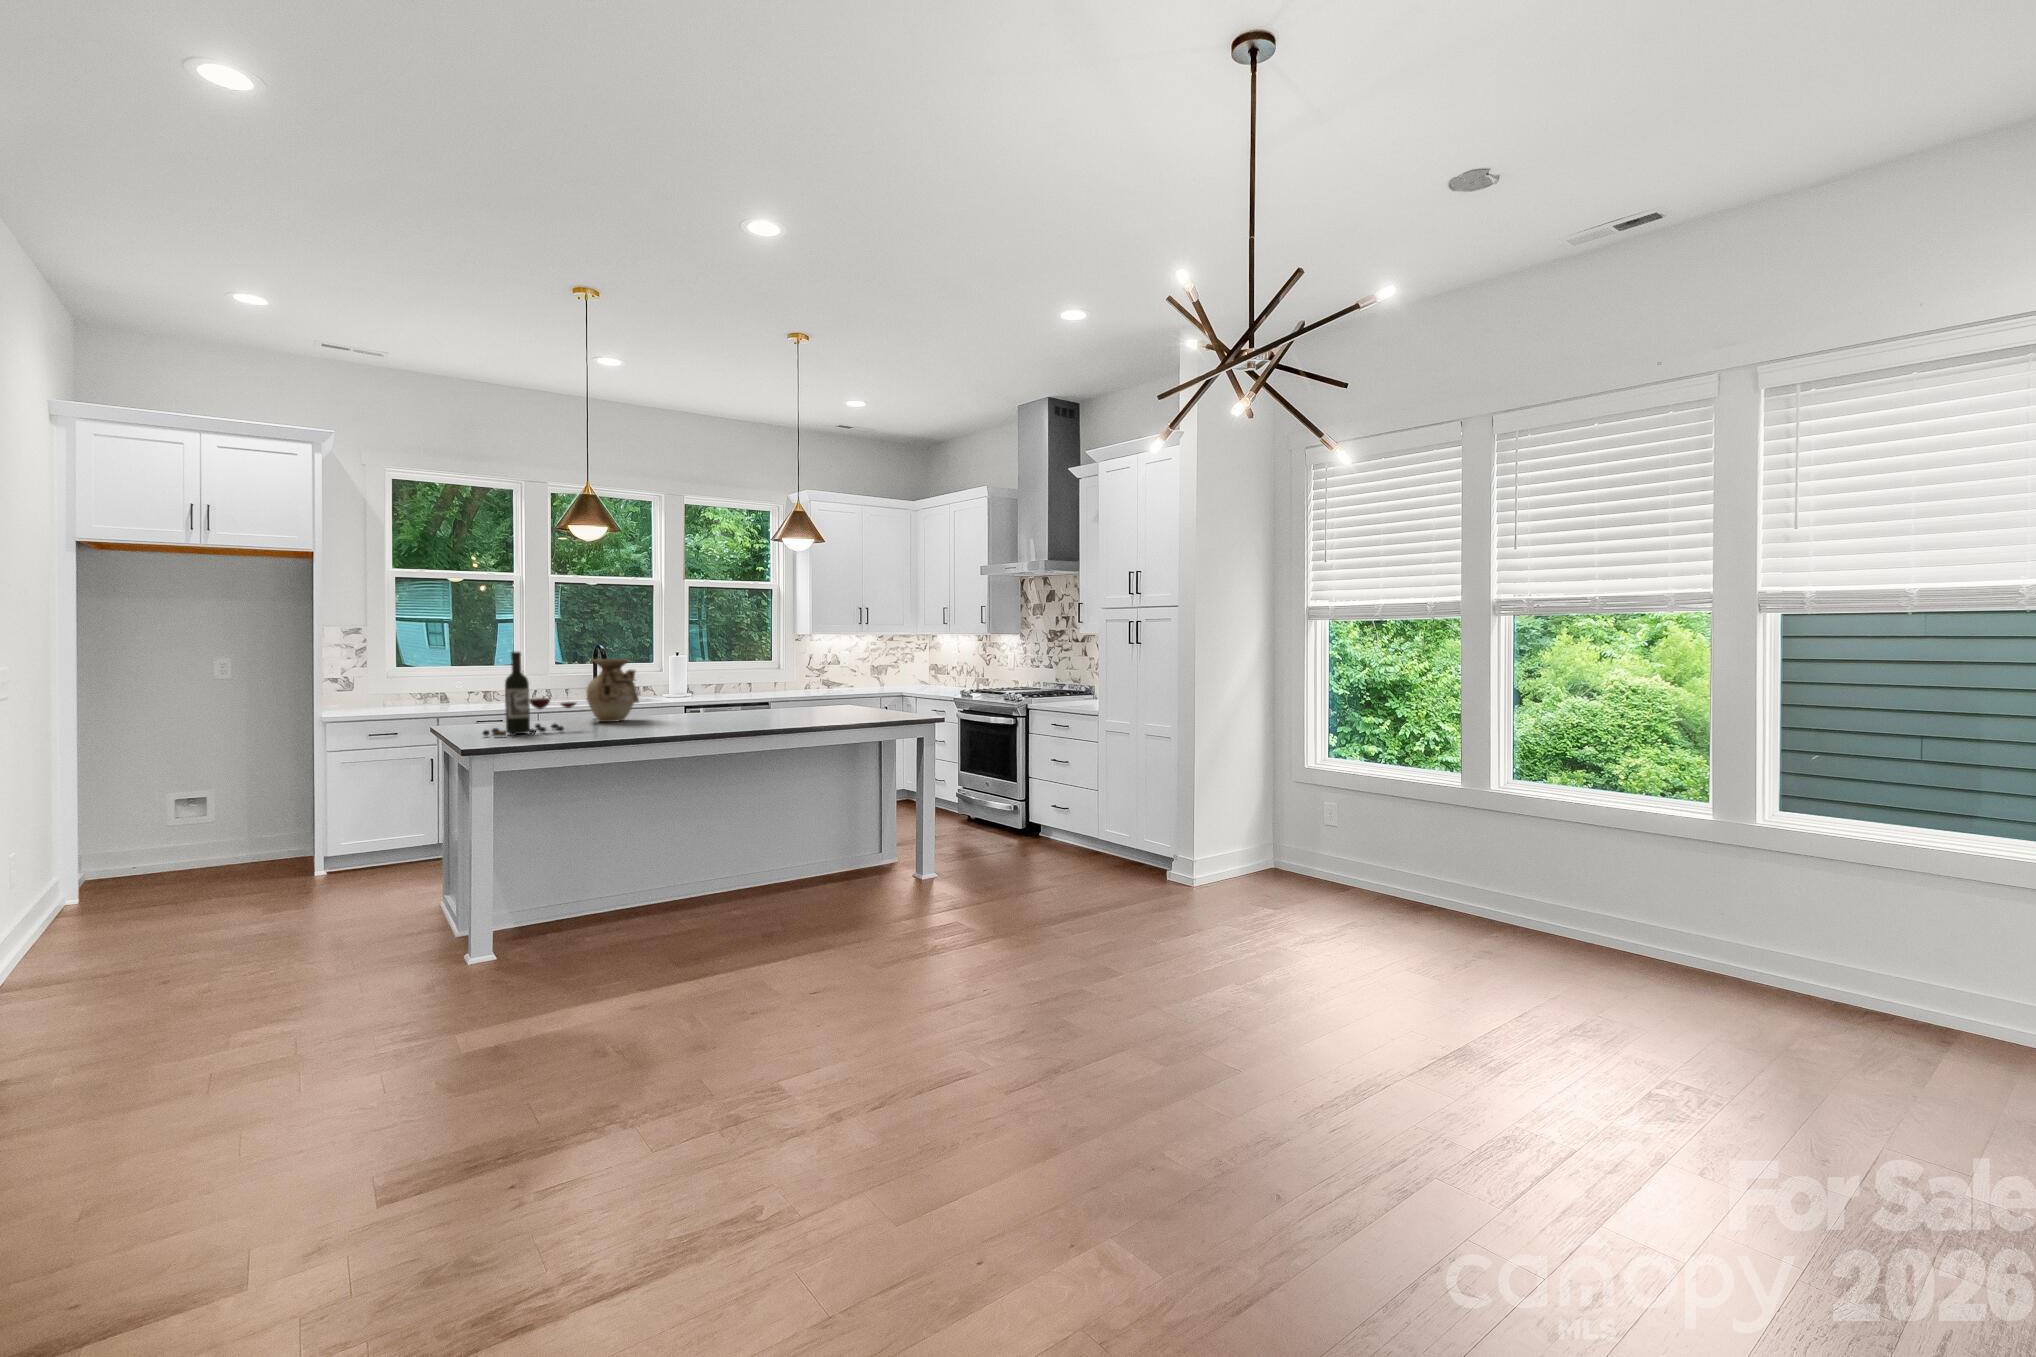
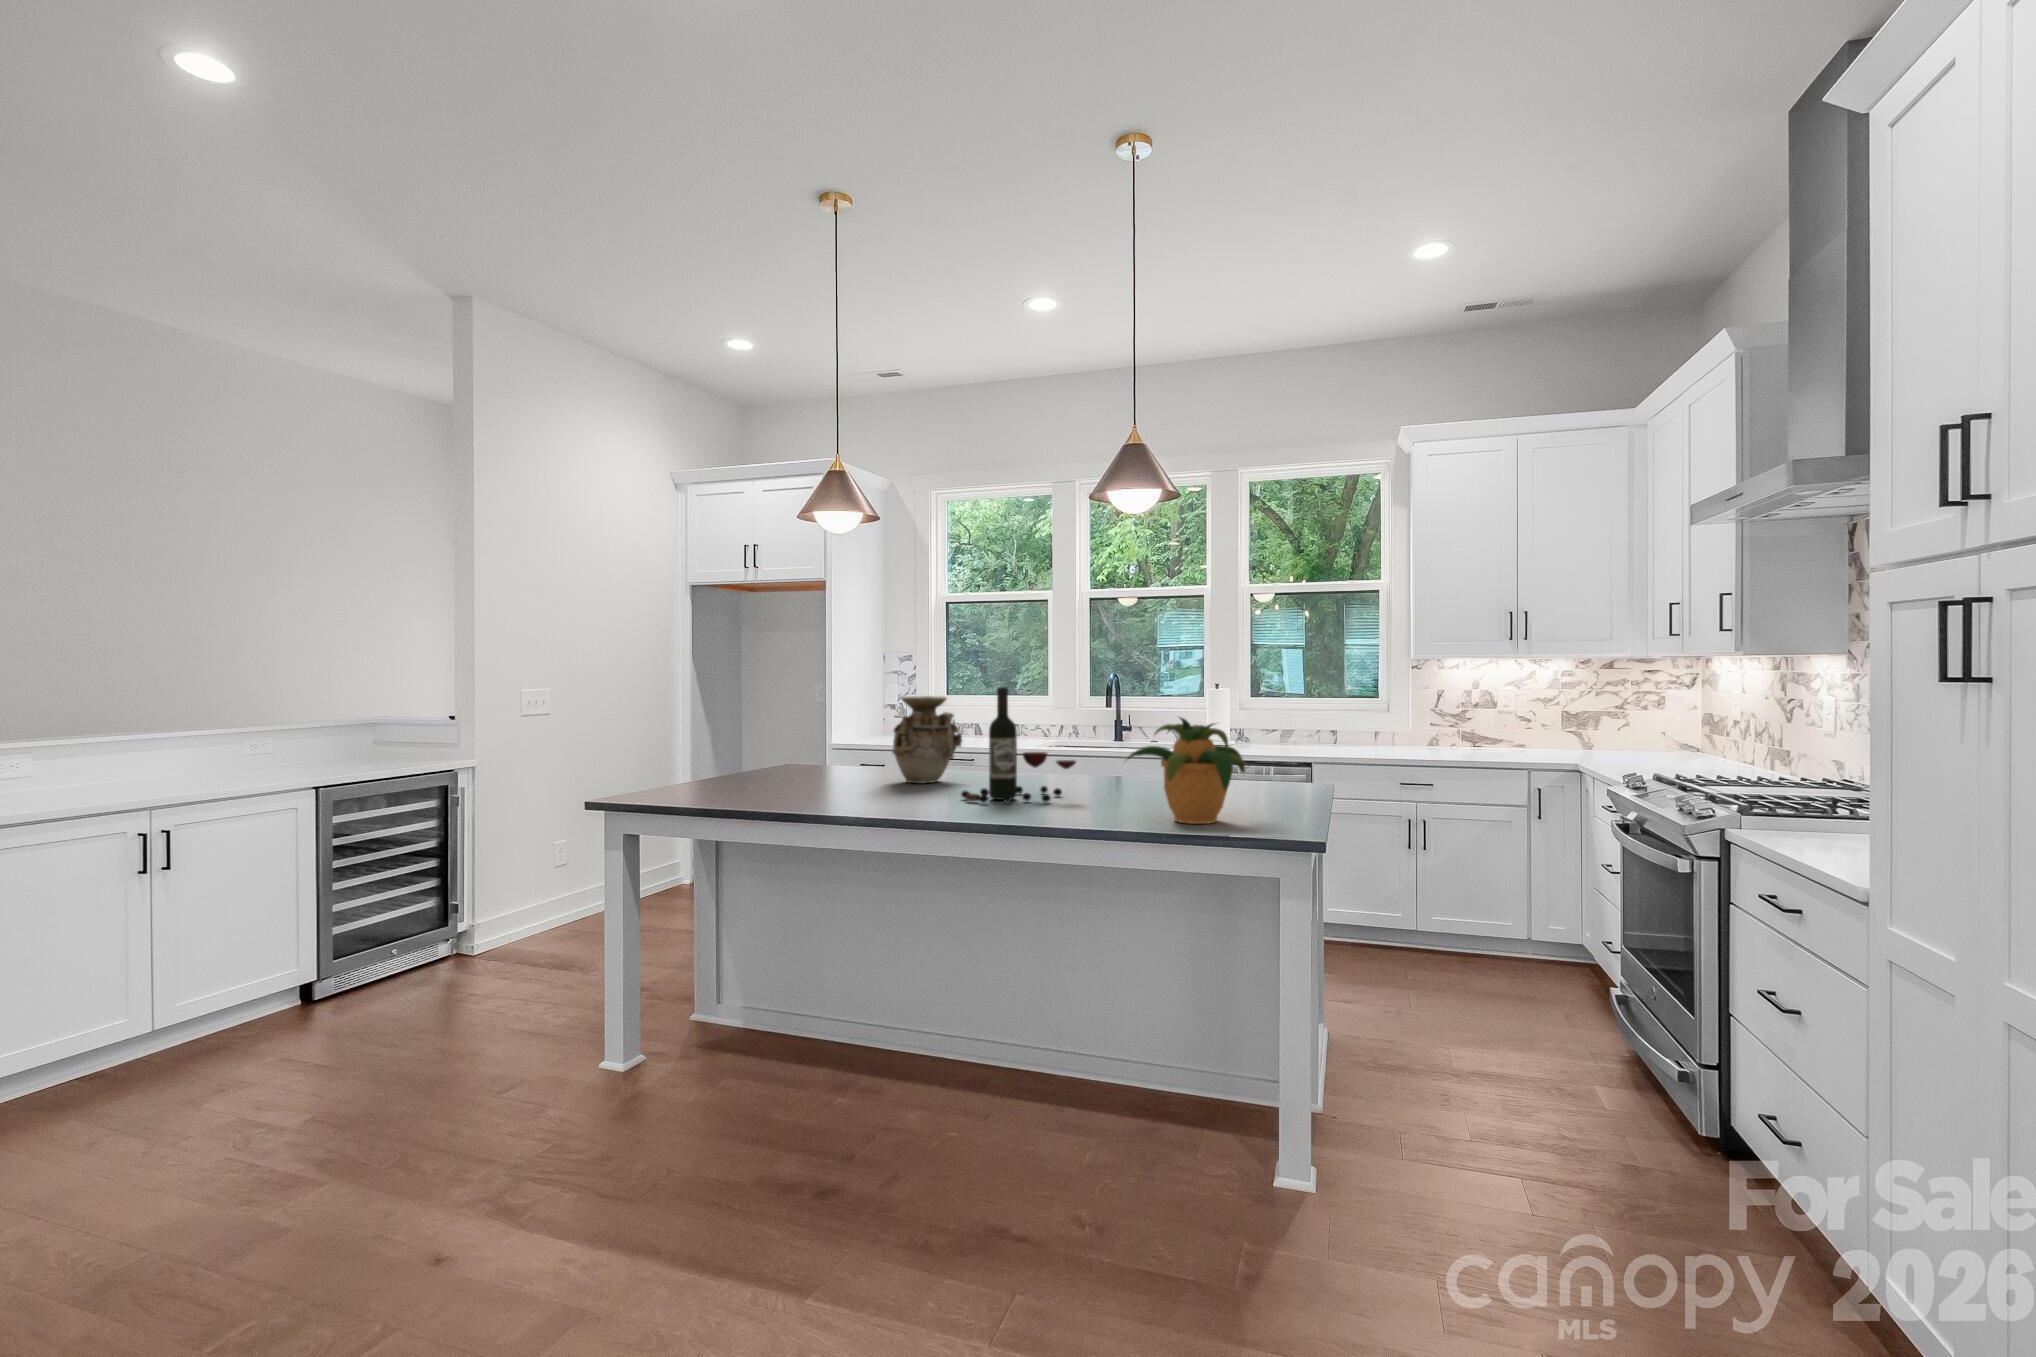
wine bottle: present [483,652,576,736] -> present [961,687,1076,803]
potted plant: none [828,662,894,718] -> present [1128,718,1248,824]

